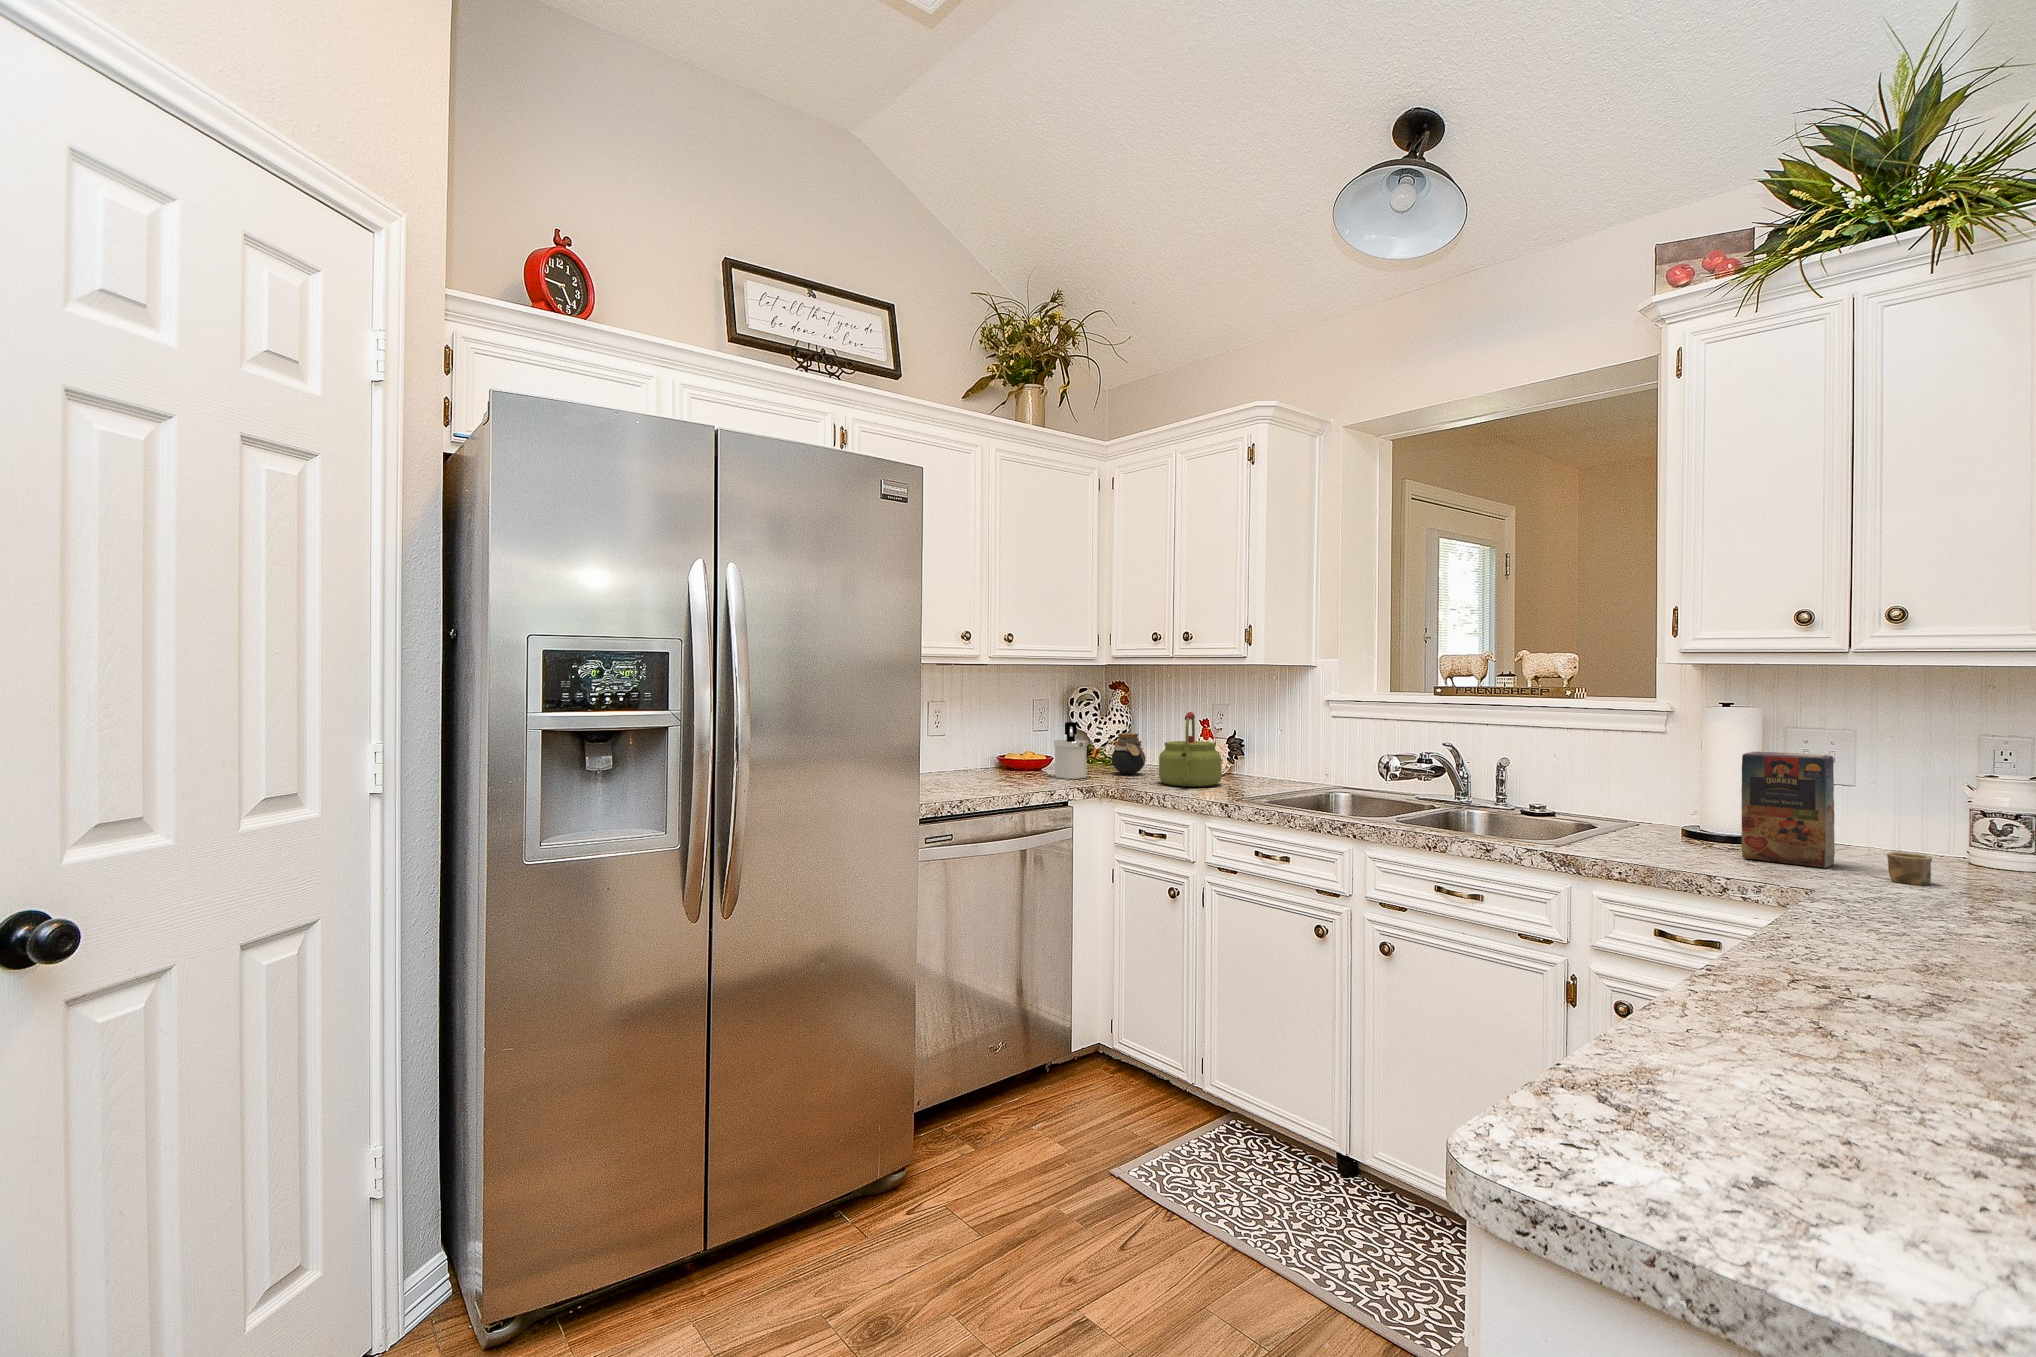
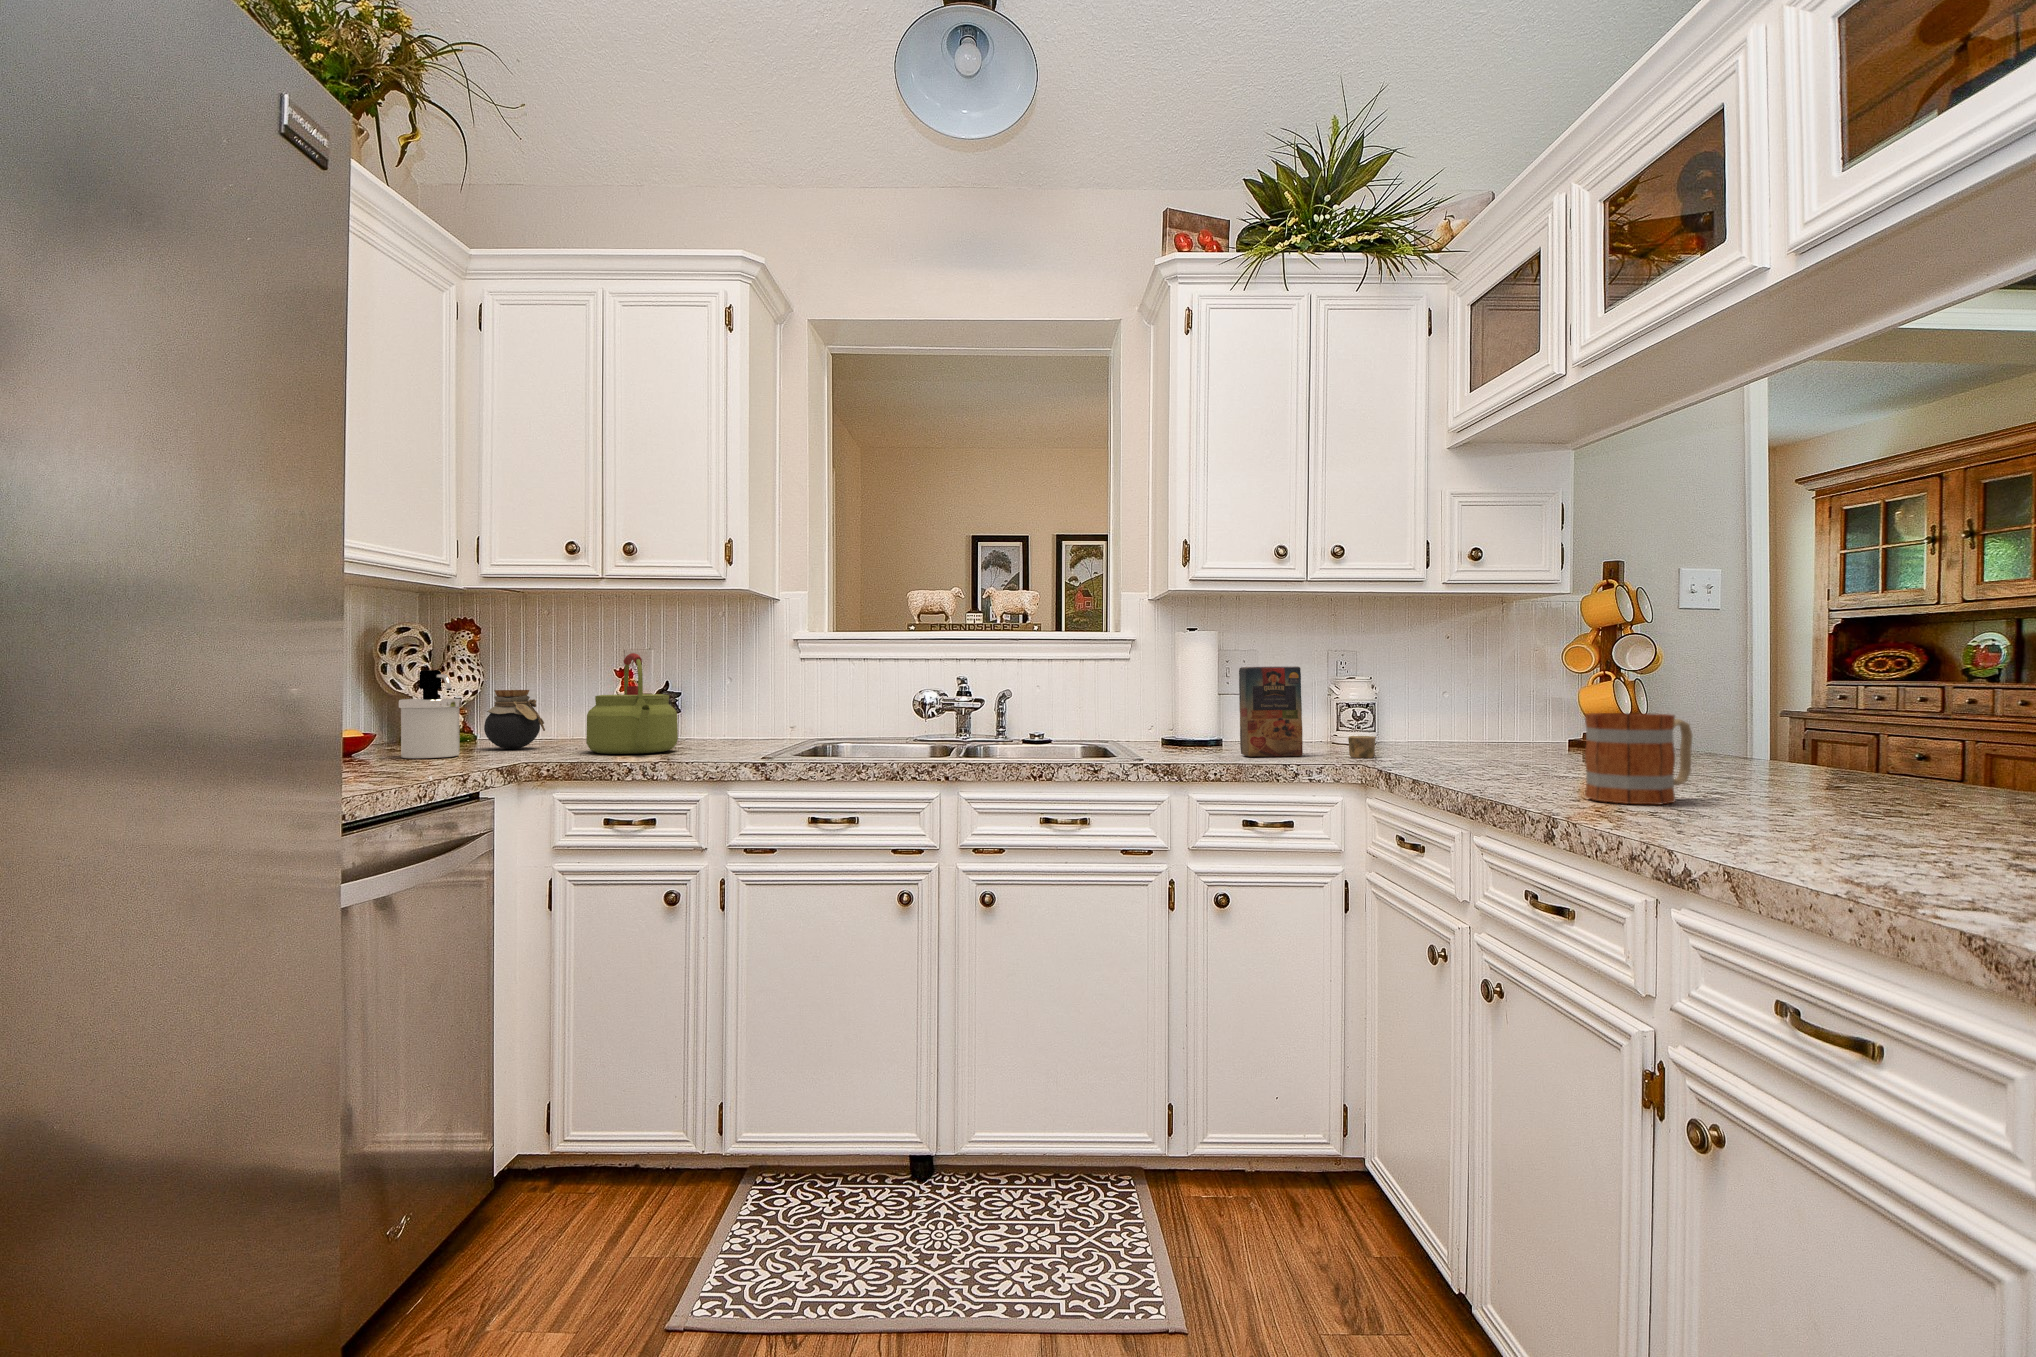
mug: none [1764,873,1945,999] -> present [1584,713,1692,804]

